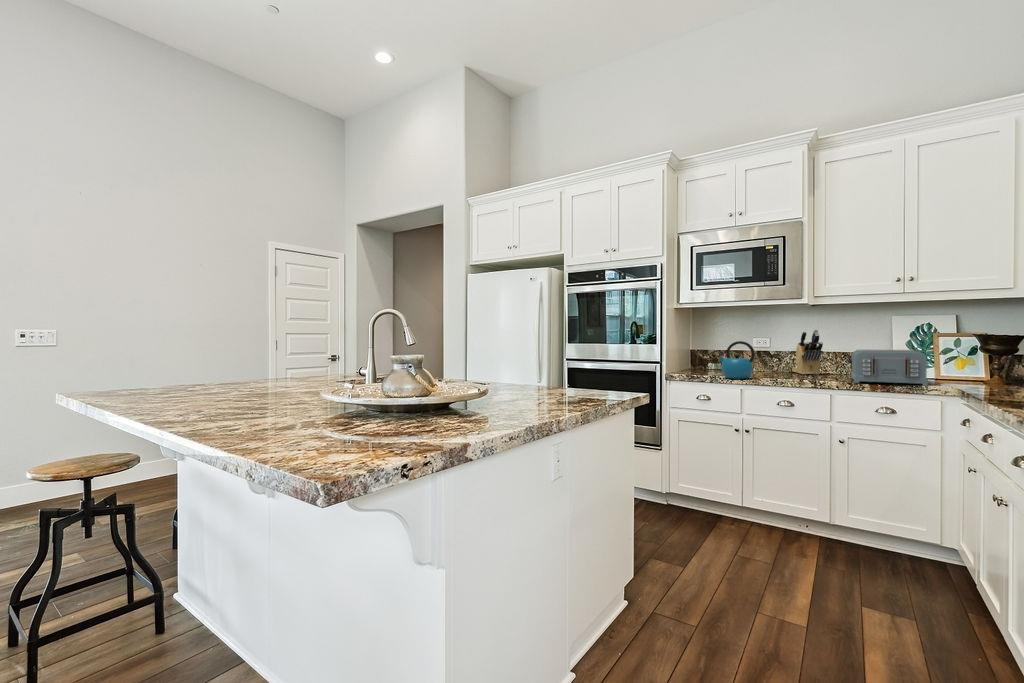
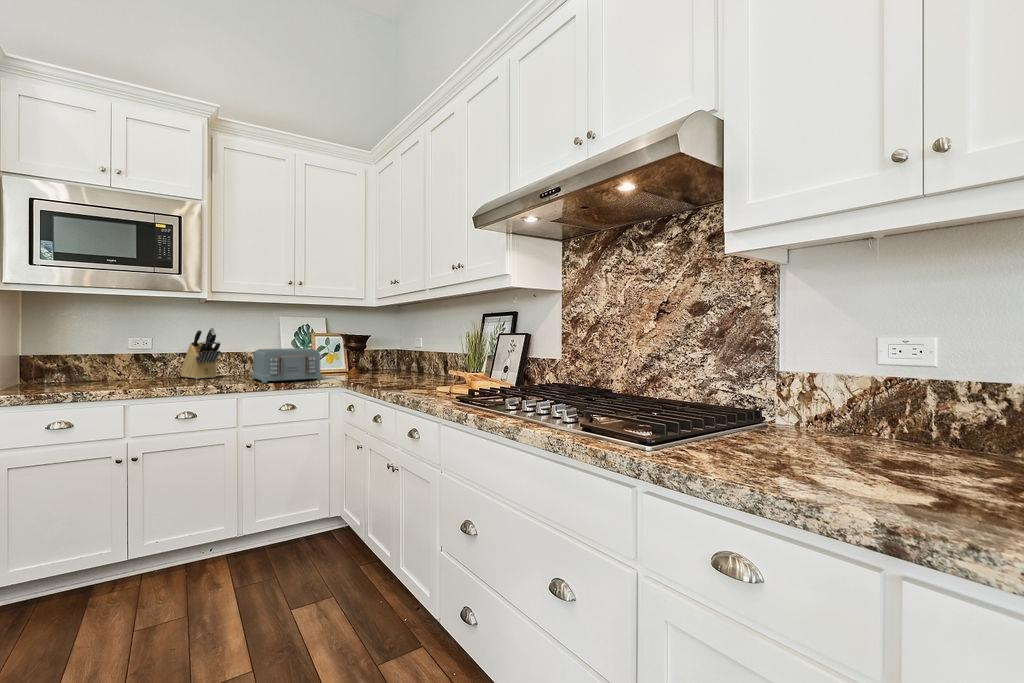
kettle: present [717,341,755,379] -> none [84,341,145,392]

